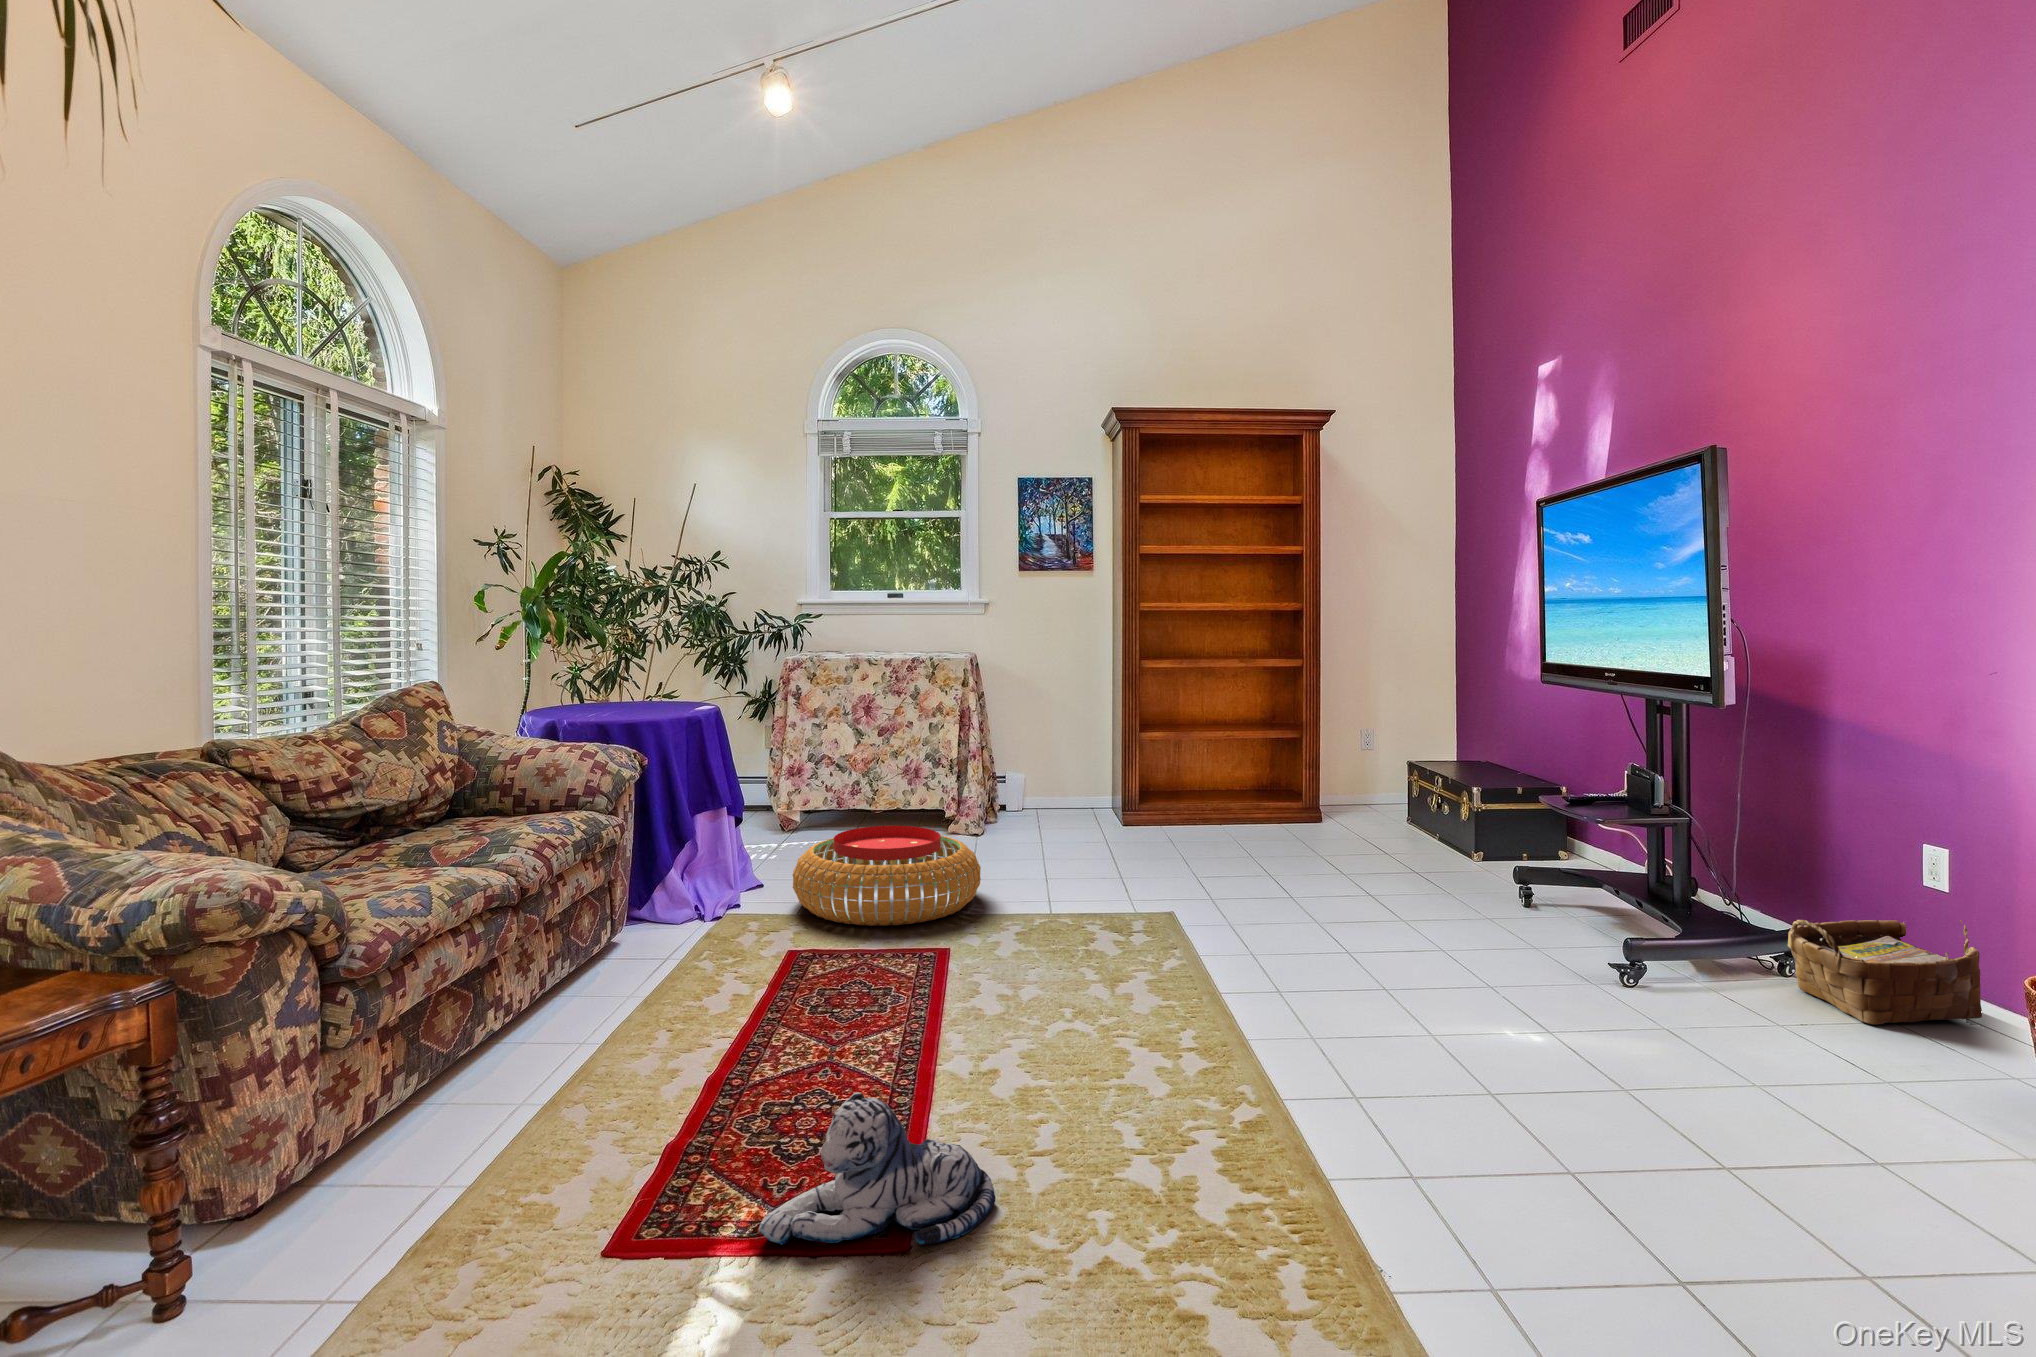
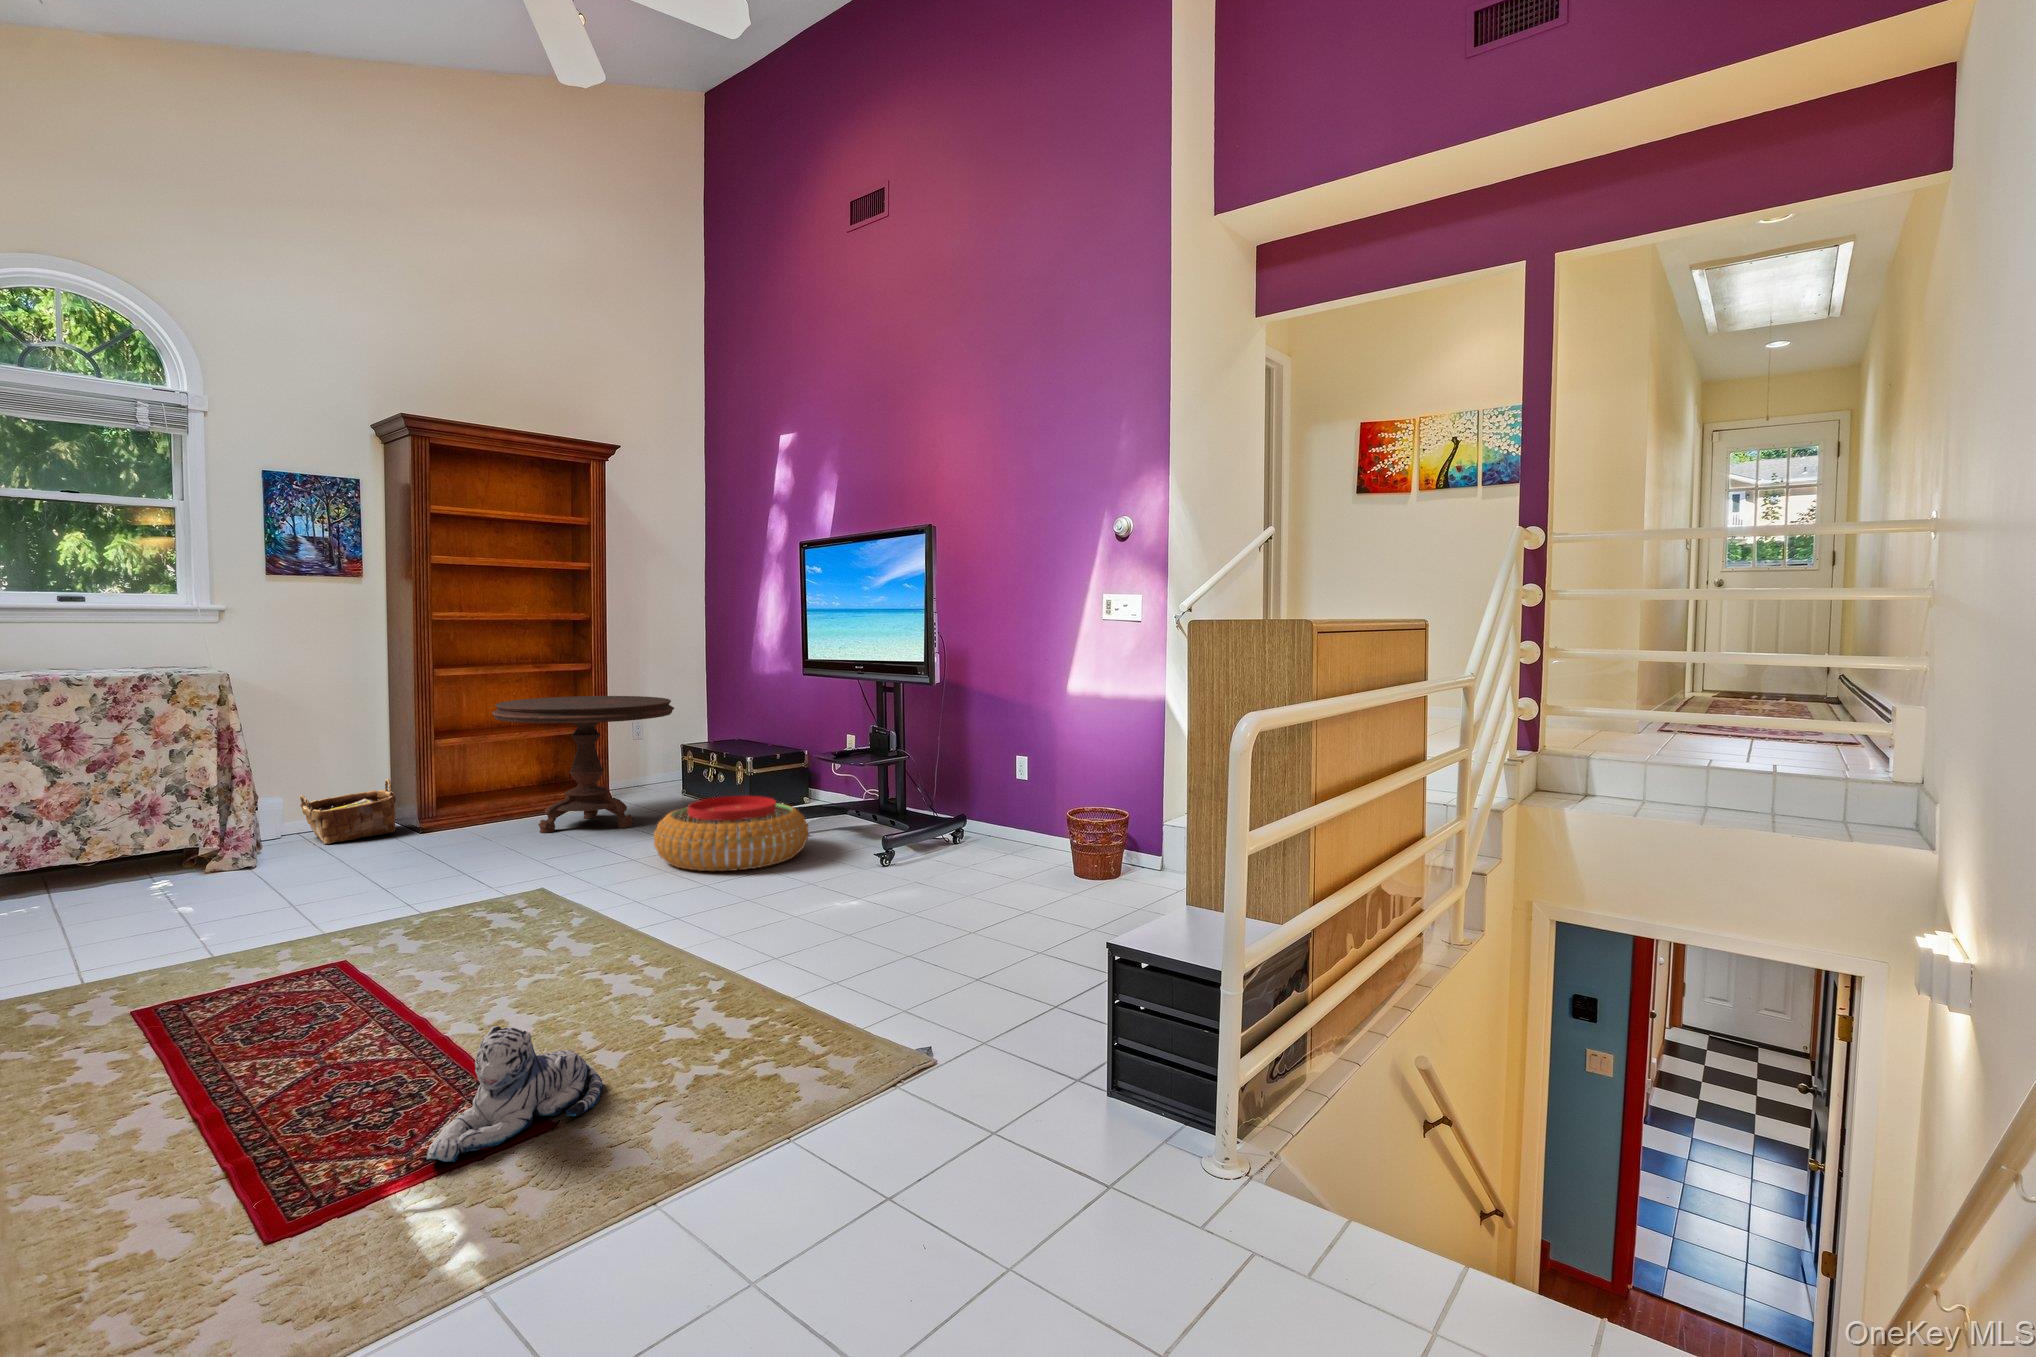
side table: none [1184,696,1380,853] -> present [492,696,674,833]
pouf: present [793,826,981,926] -> present [654,796,808,871]
woven basket: present [1788,920,1982,1025] -> present [299,779,396,844]

